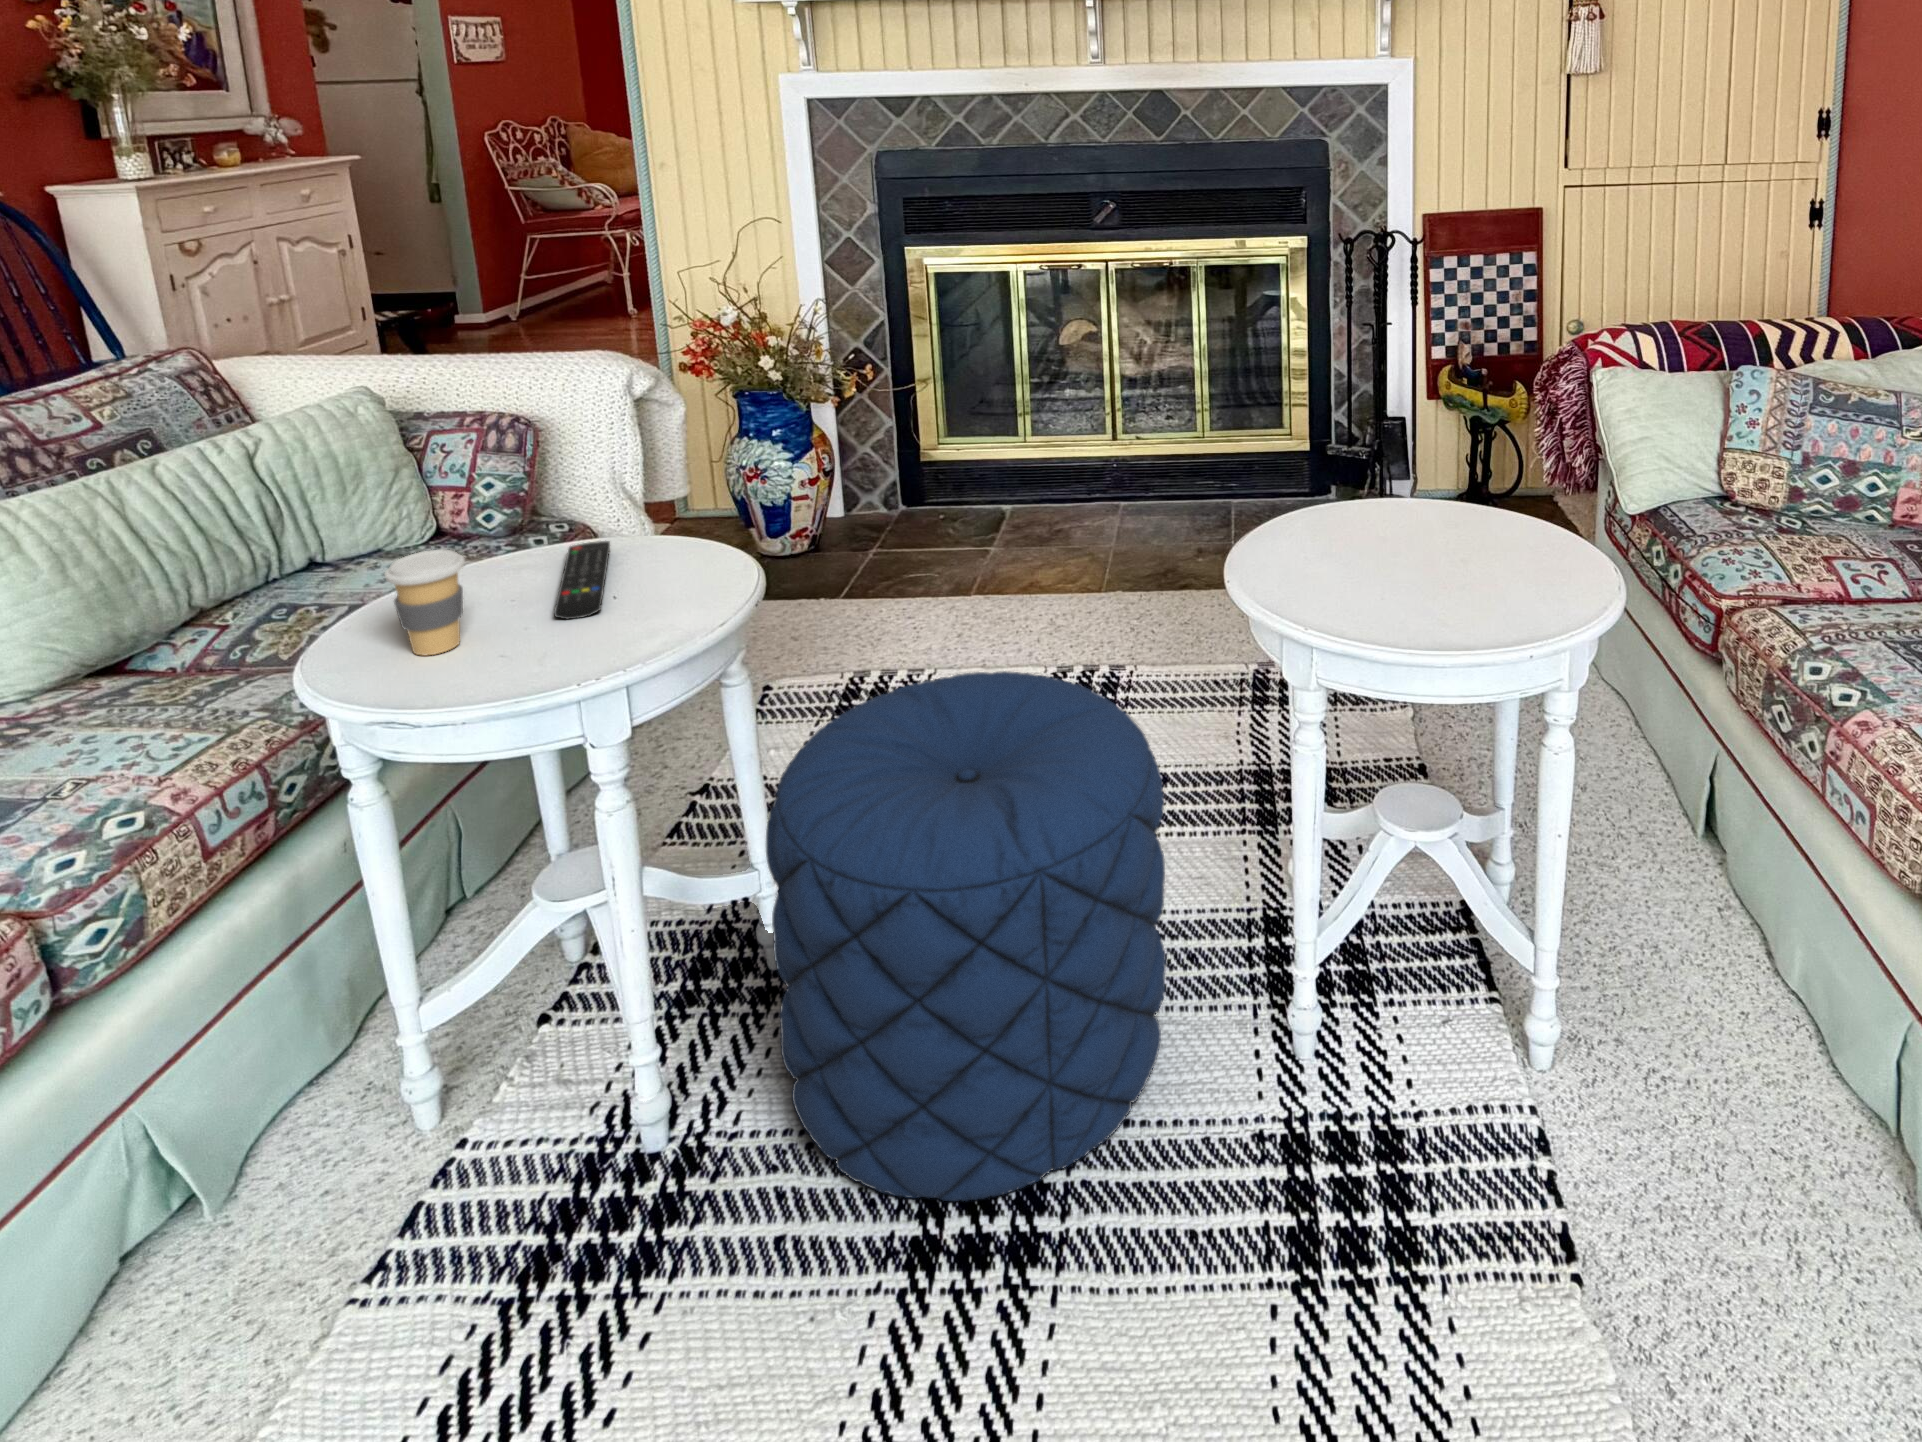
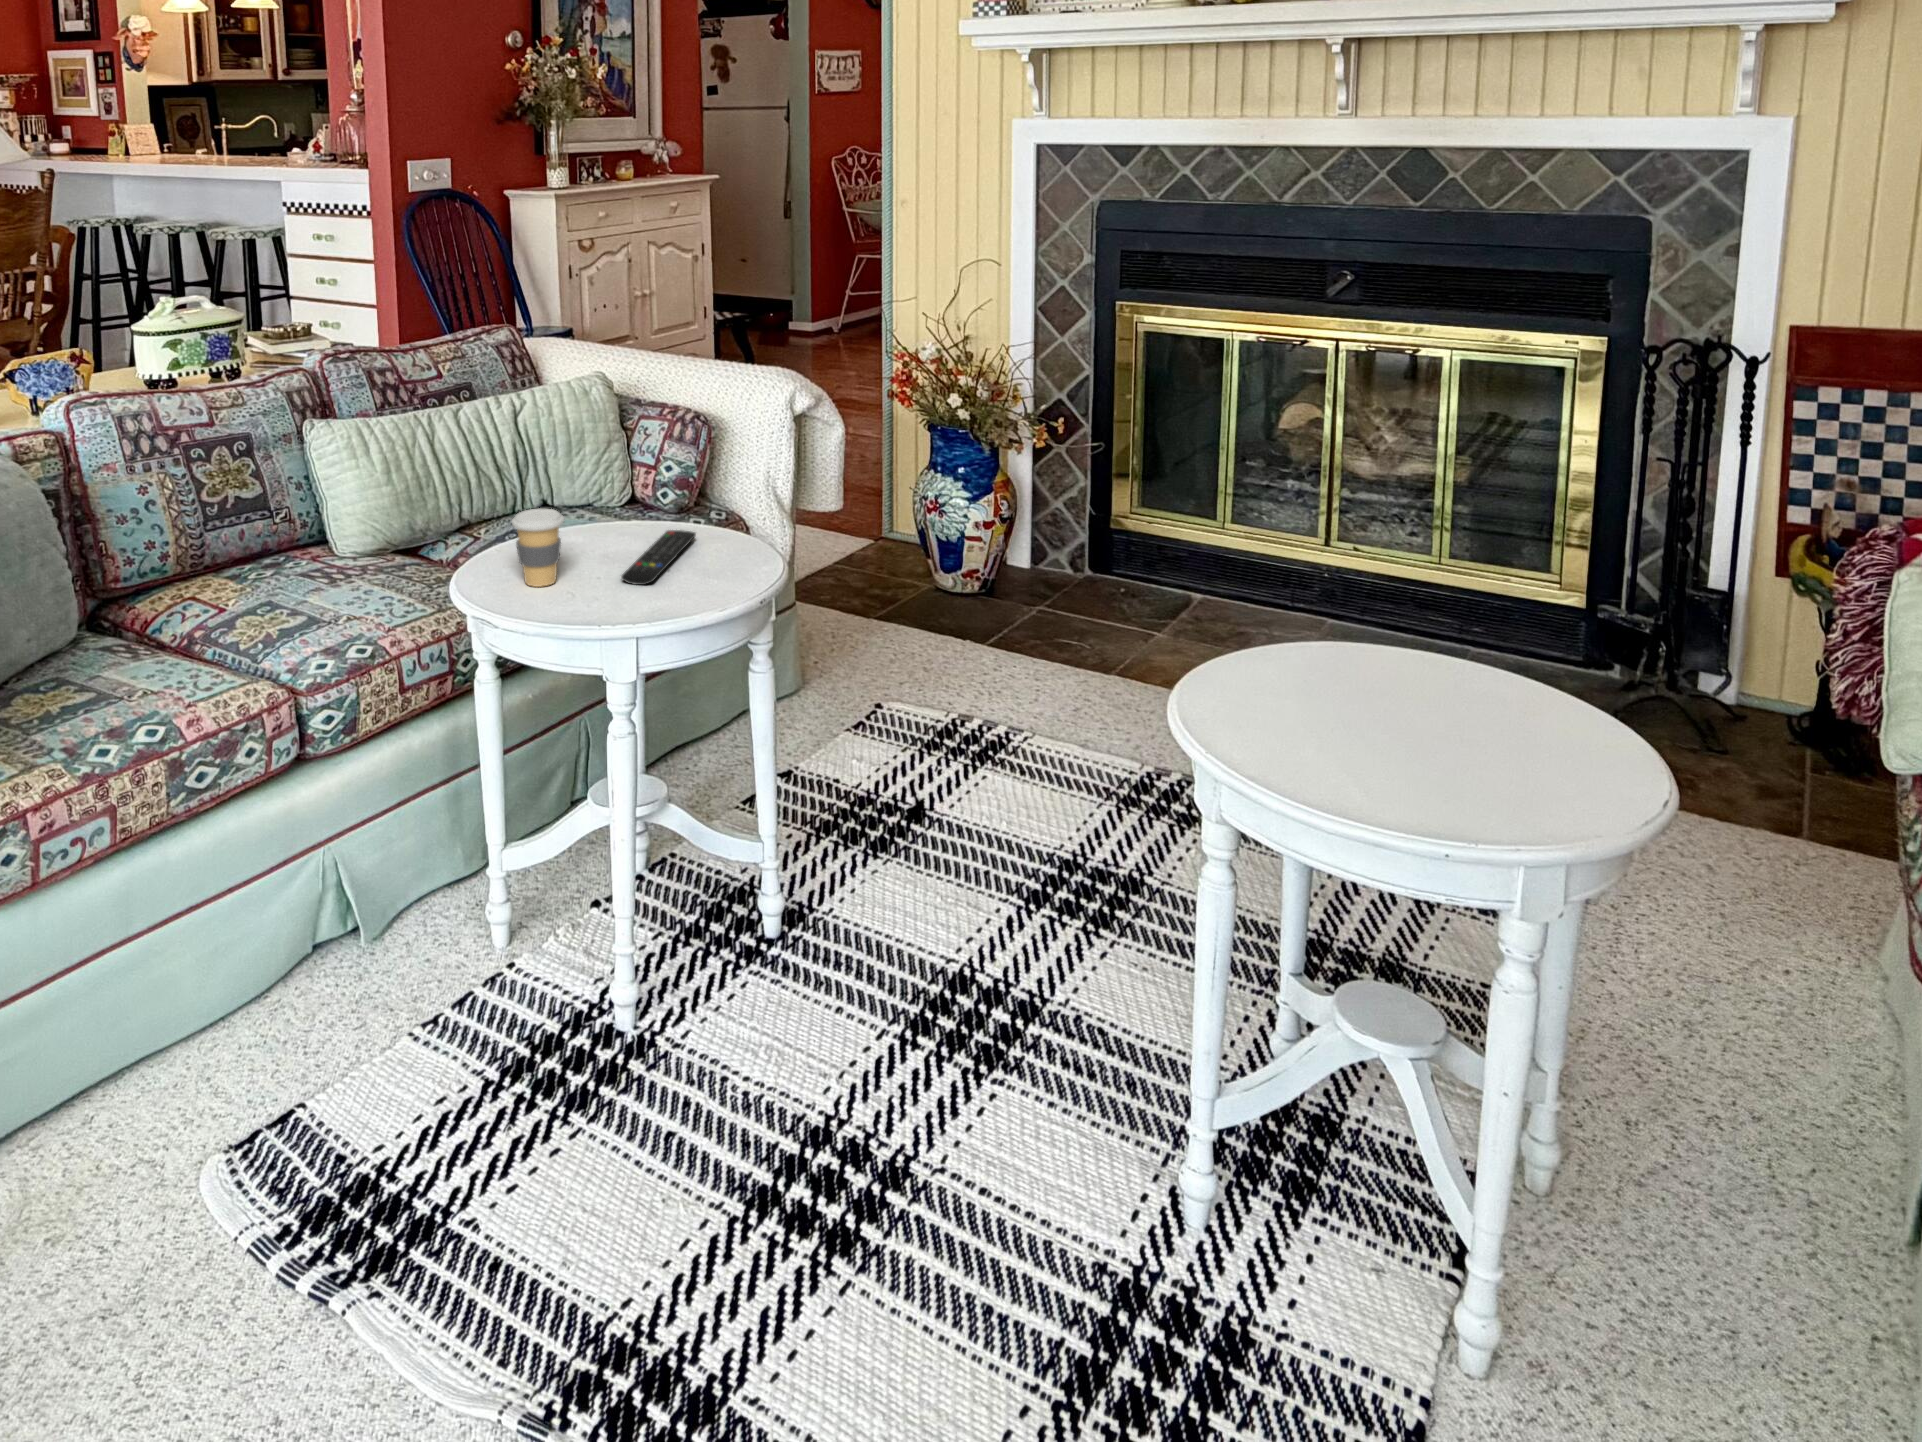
pouf: present [766,671,1166,1201] -> none [714,714,1076,1197]

